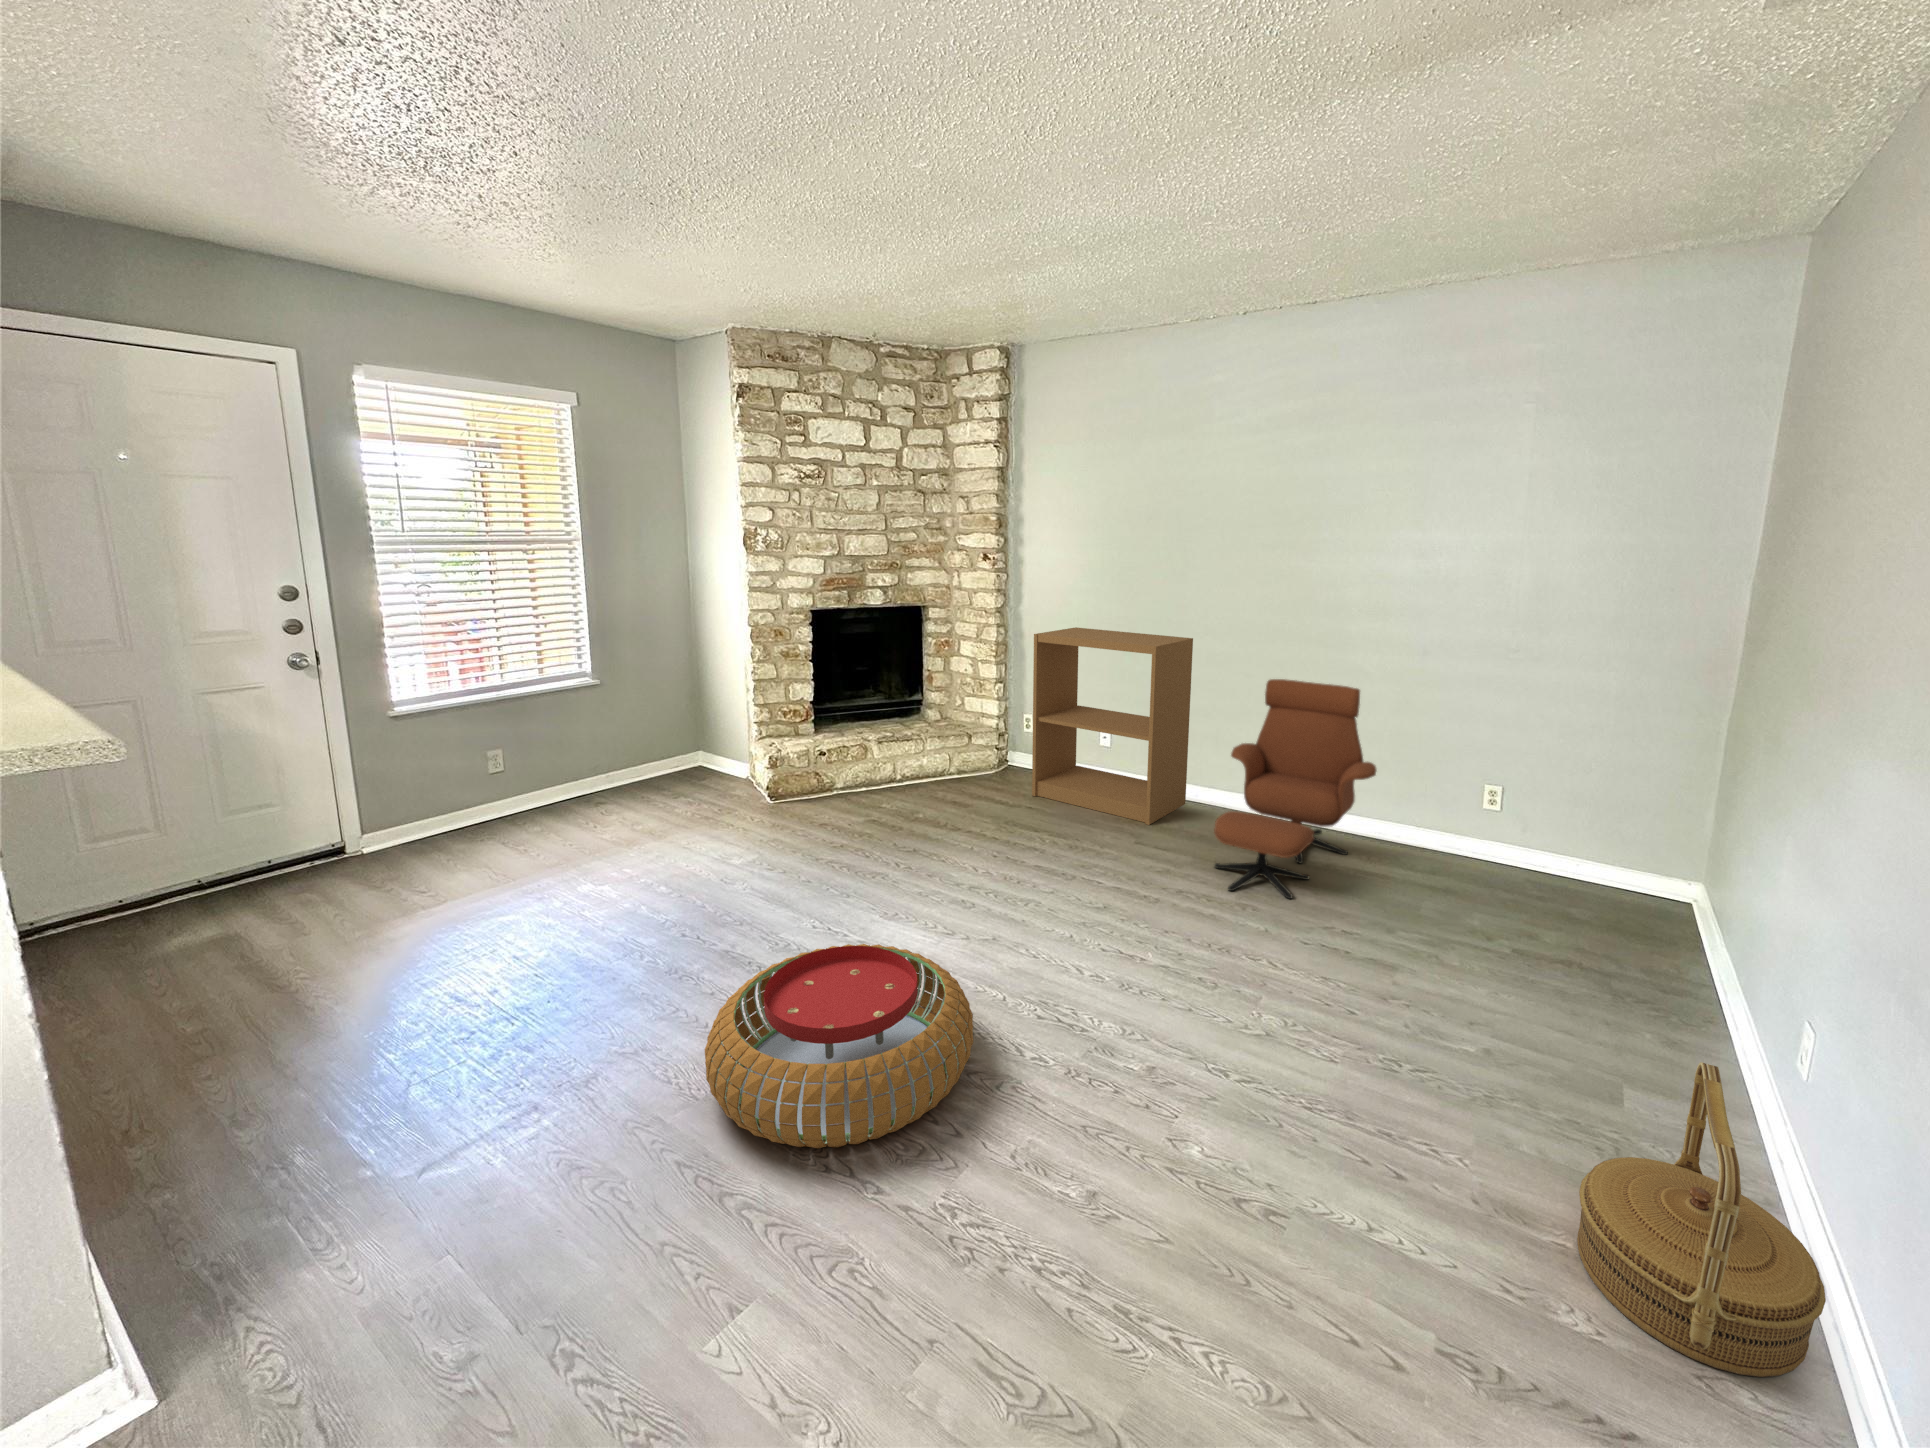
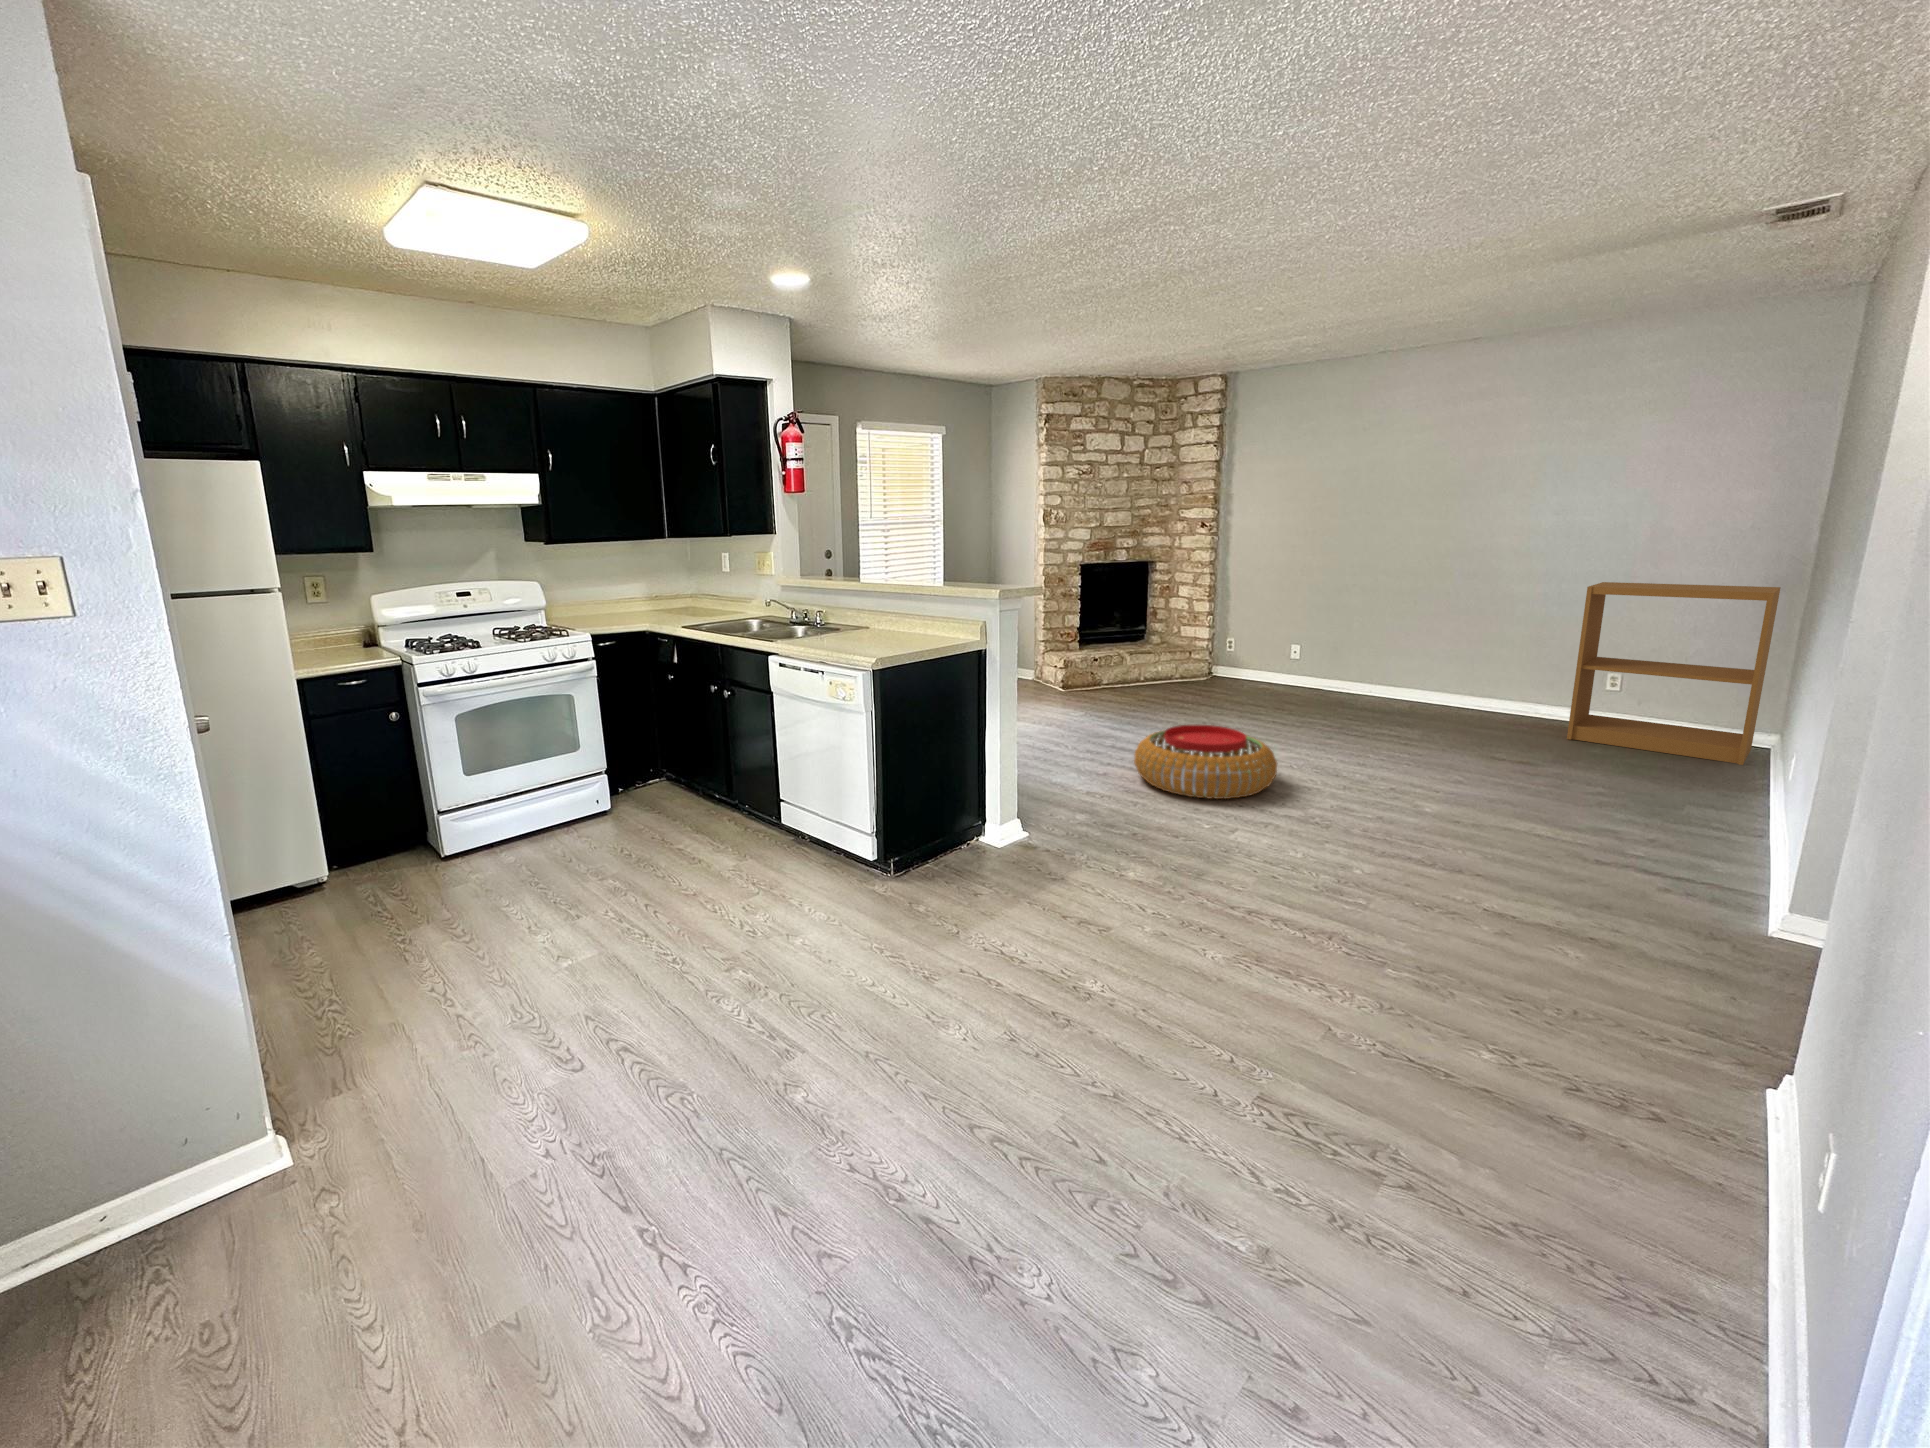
bookshelf: present [1032,627,1193,825] -> present [1567,582,1780,765]
lounge chair: present [1214,679,1376,899] -> none [1396,601,1525,739]
woven basket: present [1577,1062,1826,1377] -> none [1638,750,1769,872]

